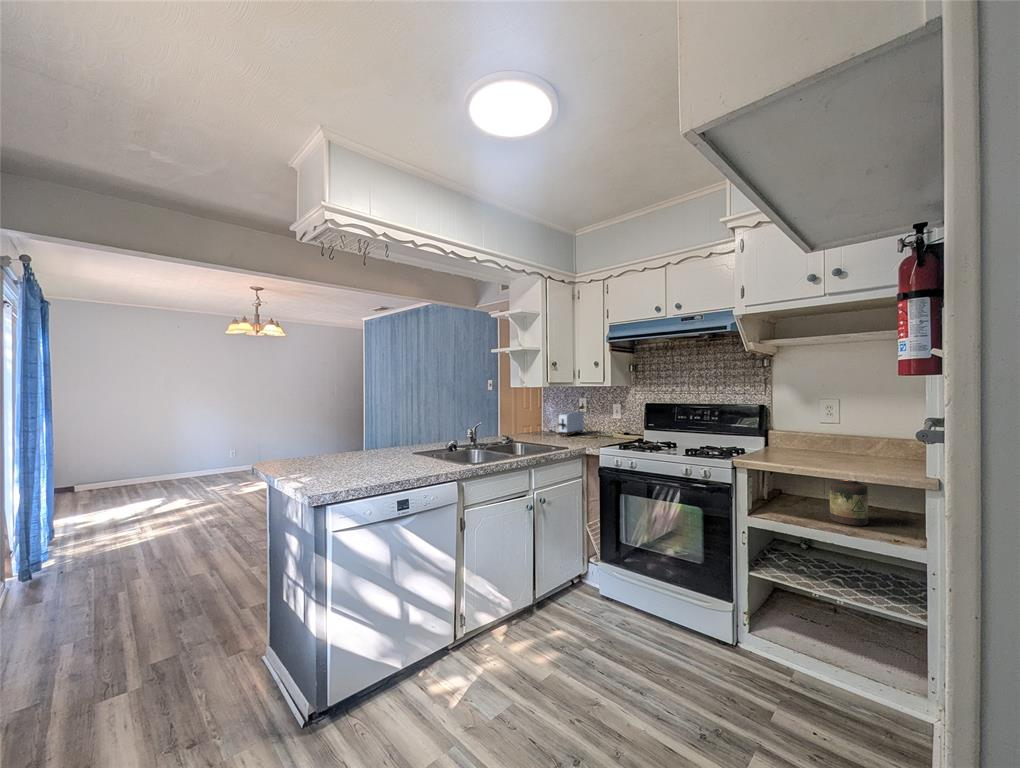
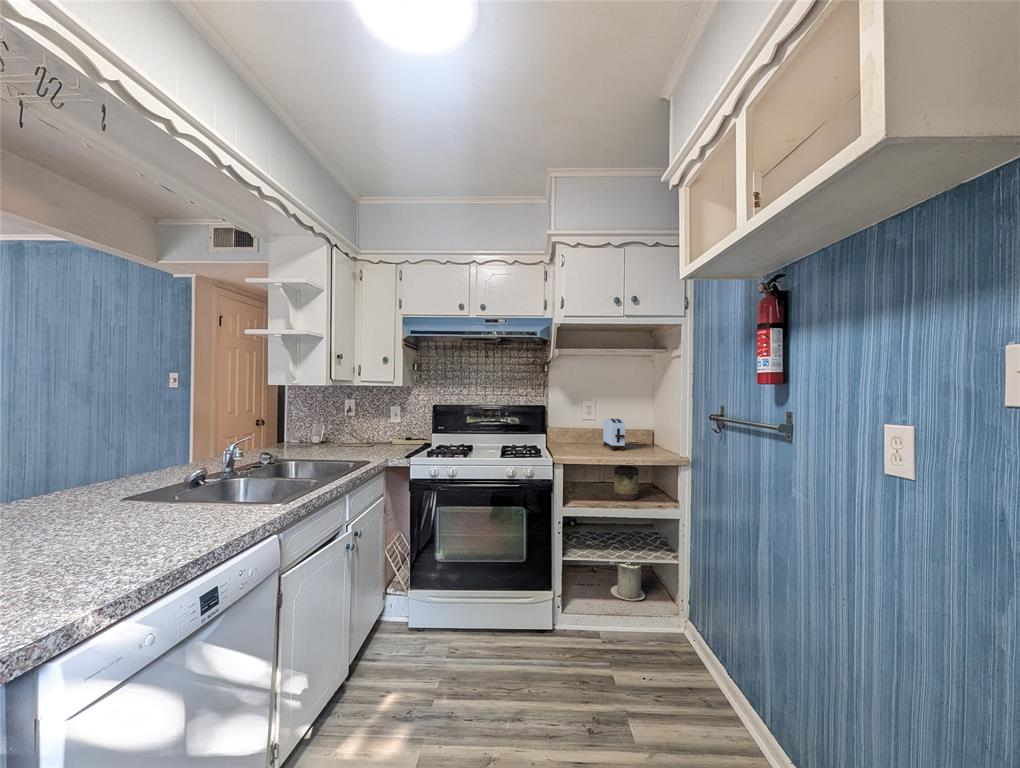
toaster: present [558,412,584,436] -> present [603,419,625,450]
canister: none [837,588,892,660] -> present [611,564,645,600]

